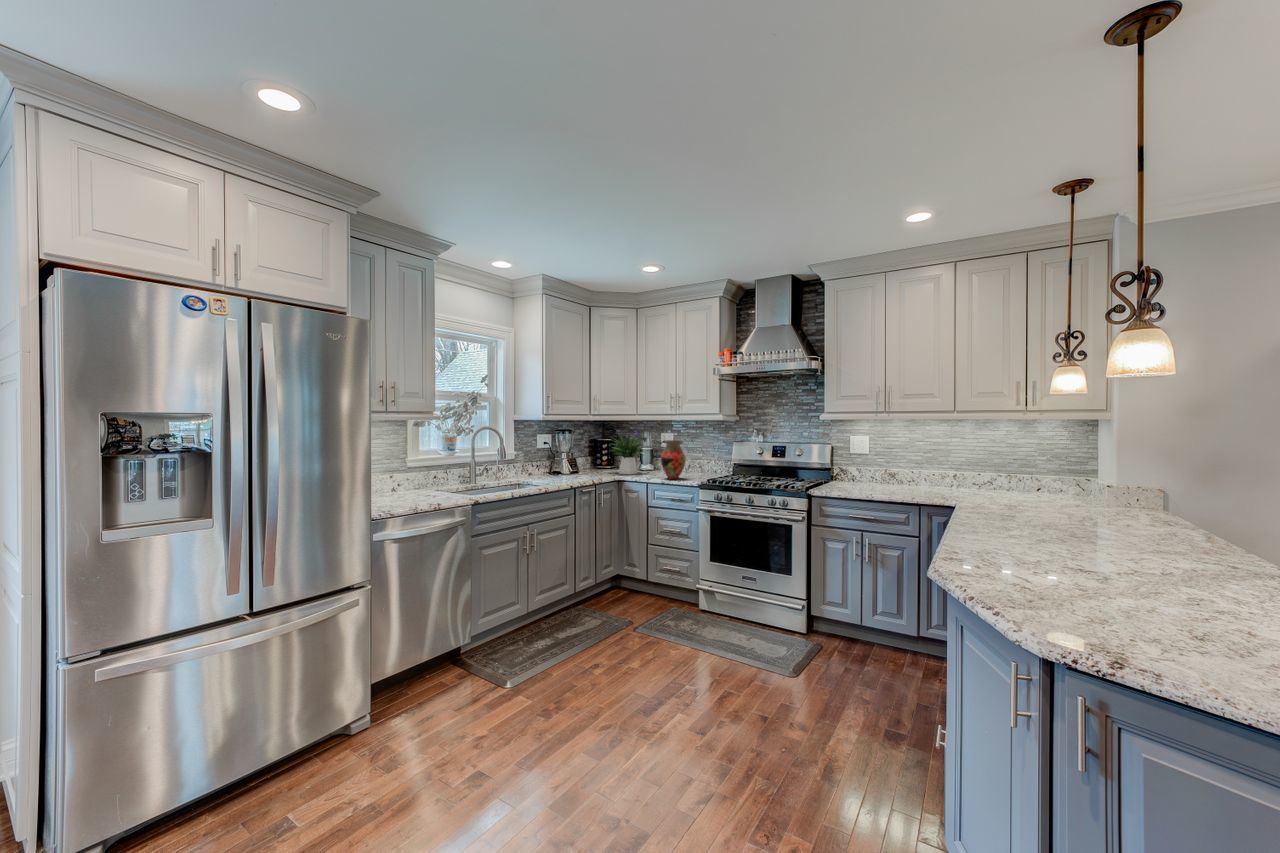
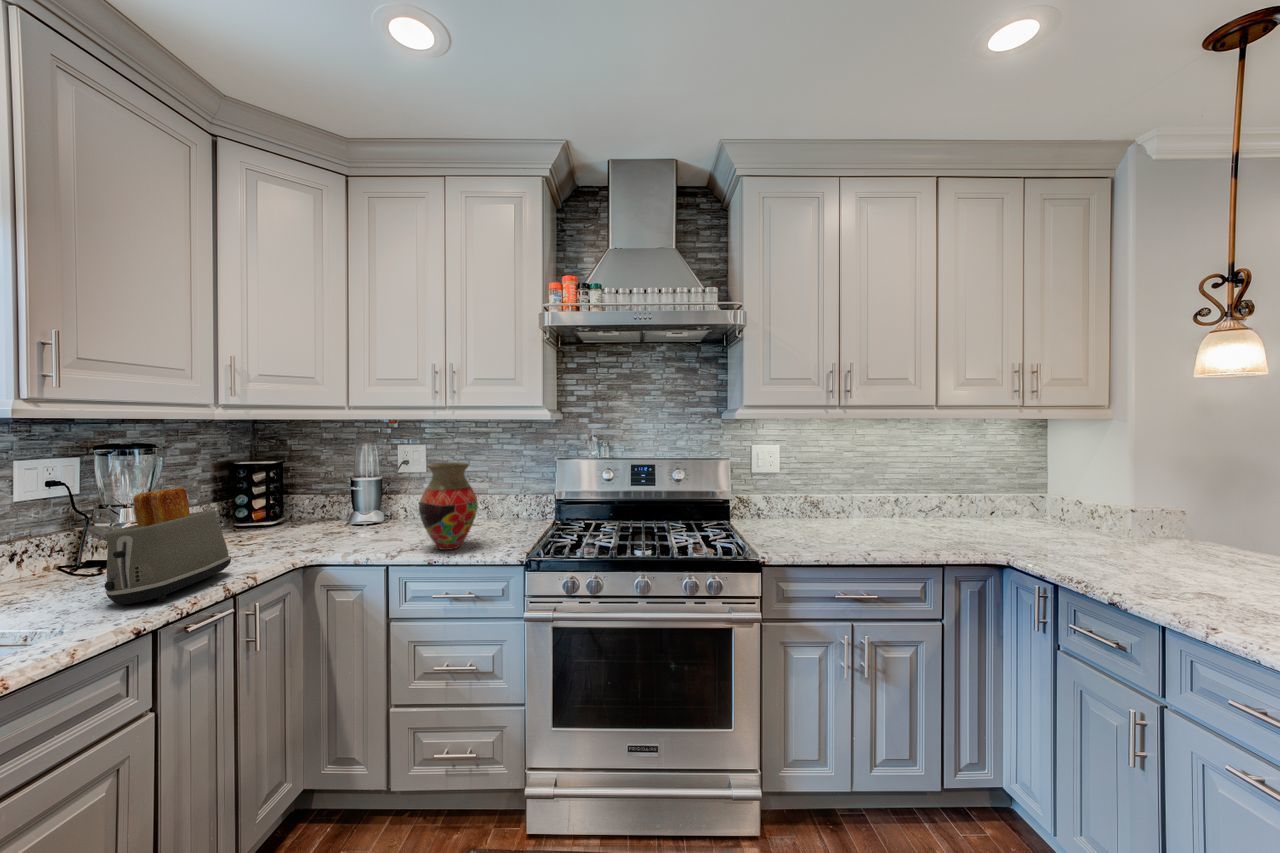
flower arrangement: present [611,429,647,474] -> none [253,434,379,543]
toaster: none [563,444,595,481] -> present [104,487,231,605]

